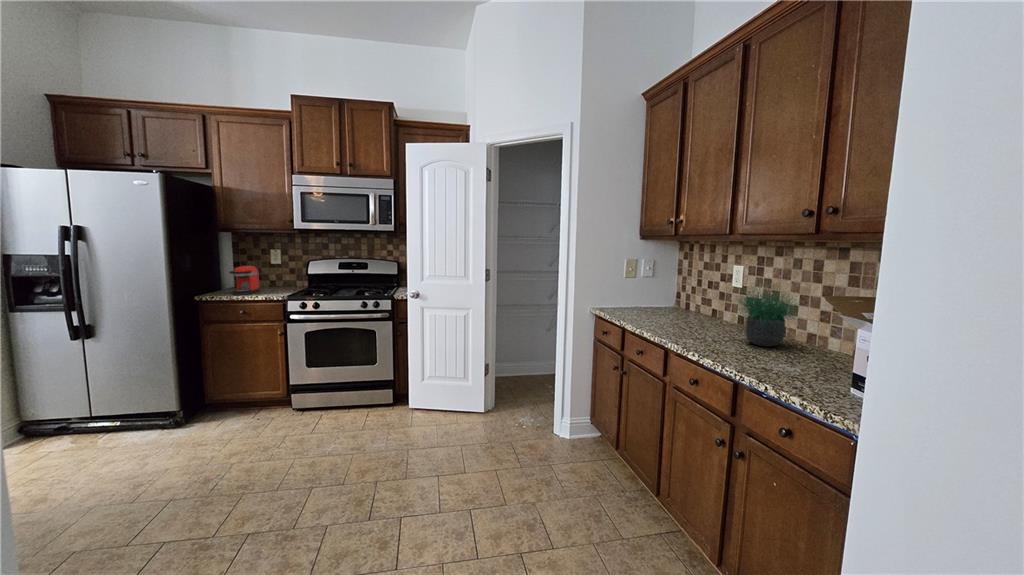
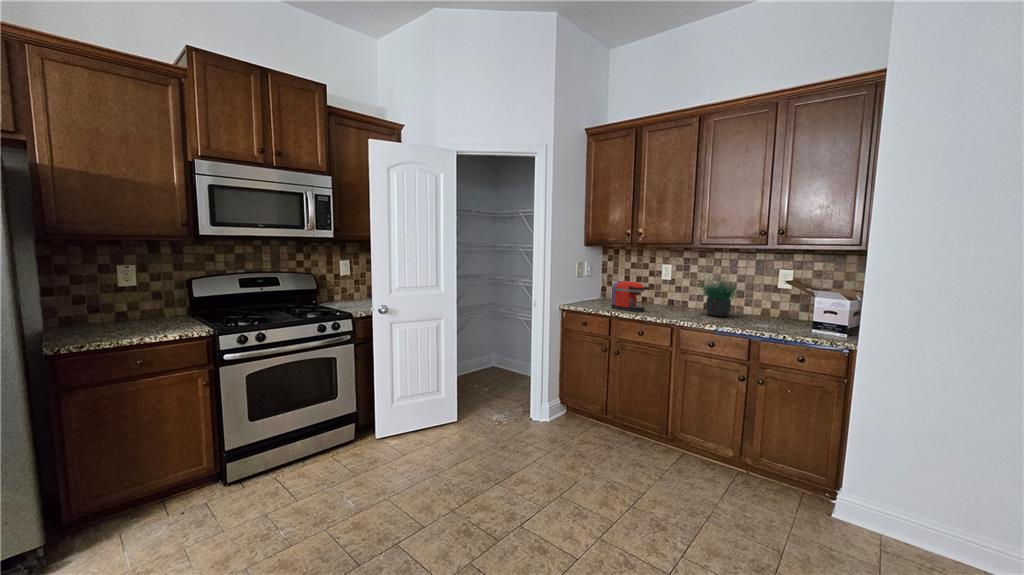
coffee maker: present [229,266,260,295] -> present [611,281,650,312]

